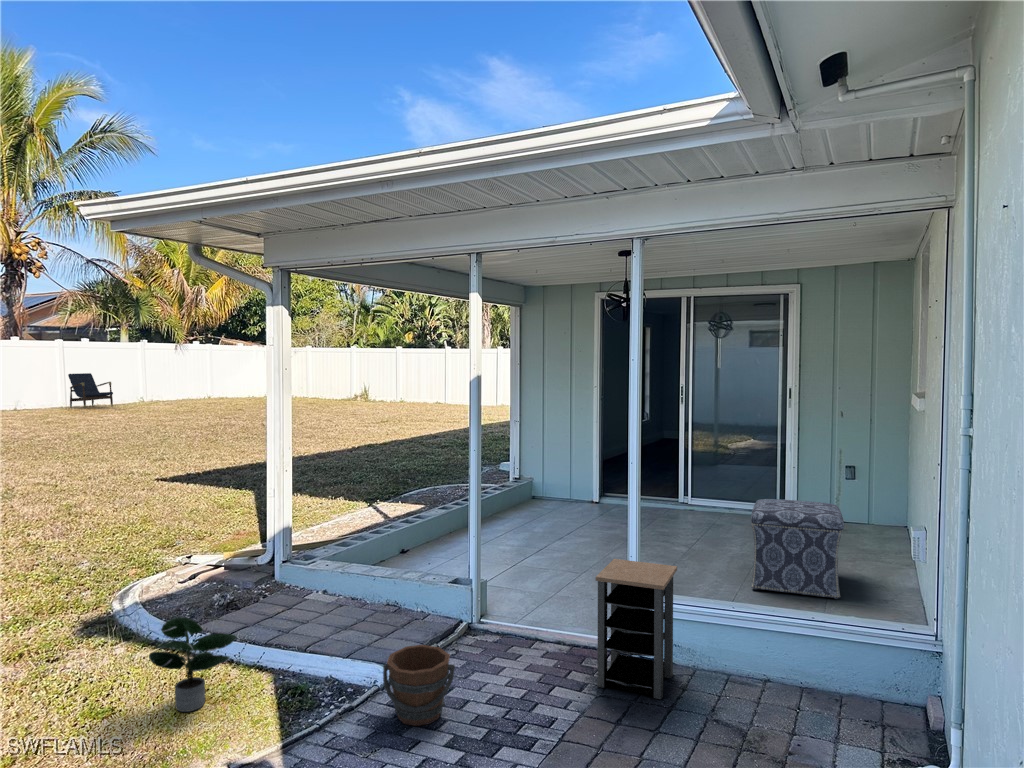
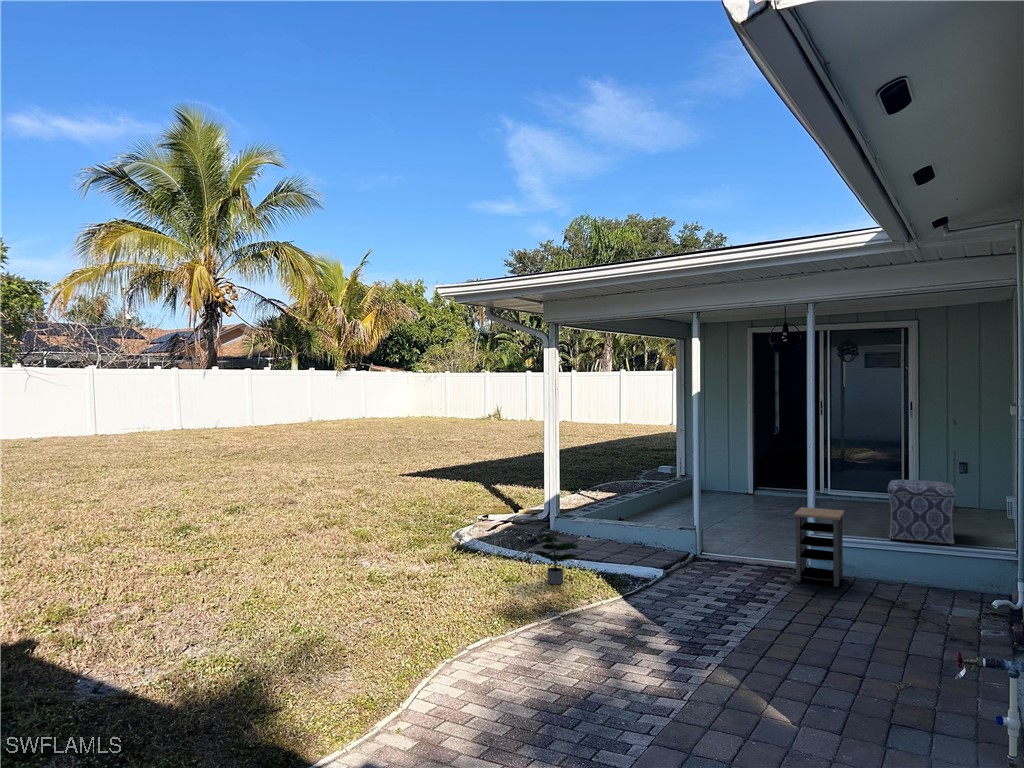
lounge chair: present [68,373,113,409] -> none [260,396,295,426]
bucket: present [383,645,455,726] -> none [672,551,714,593]

